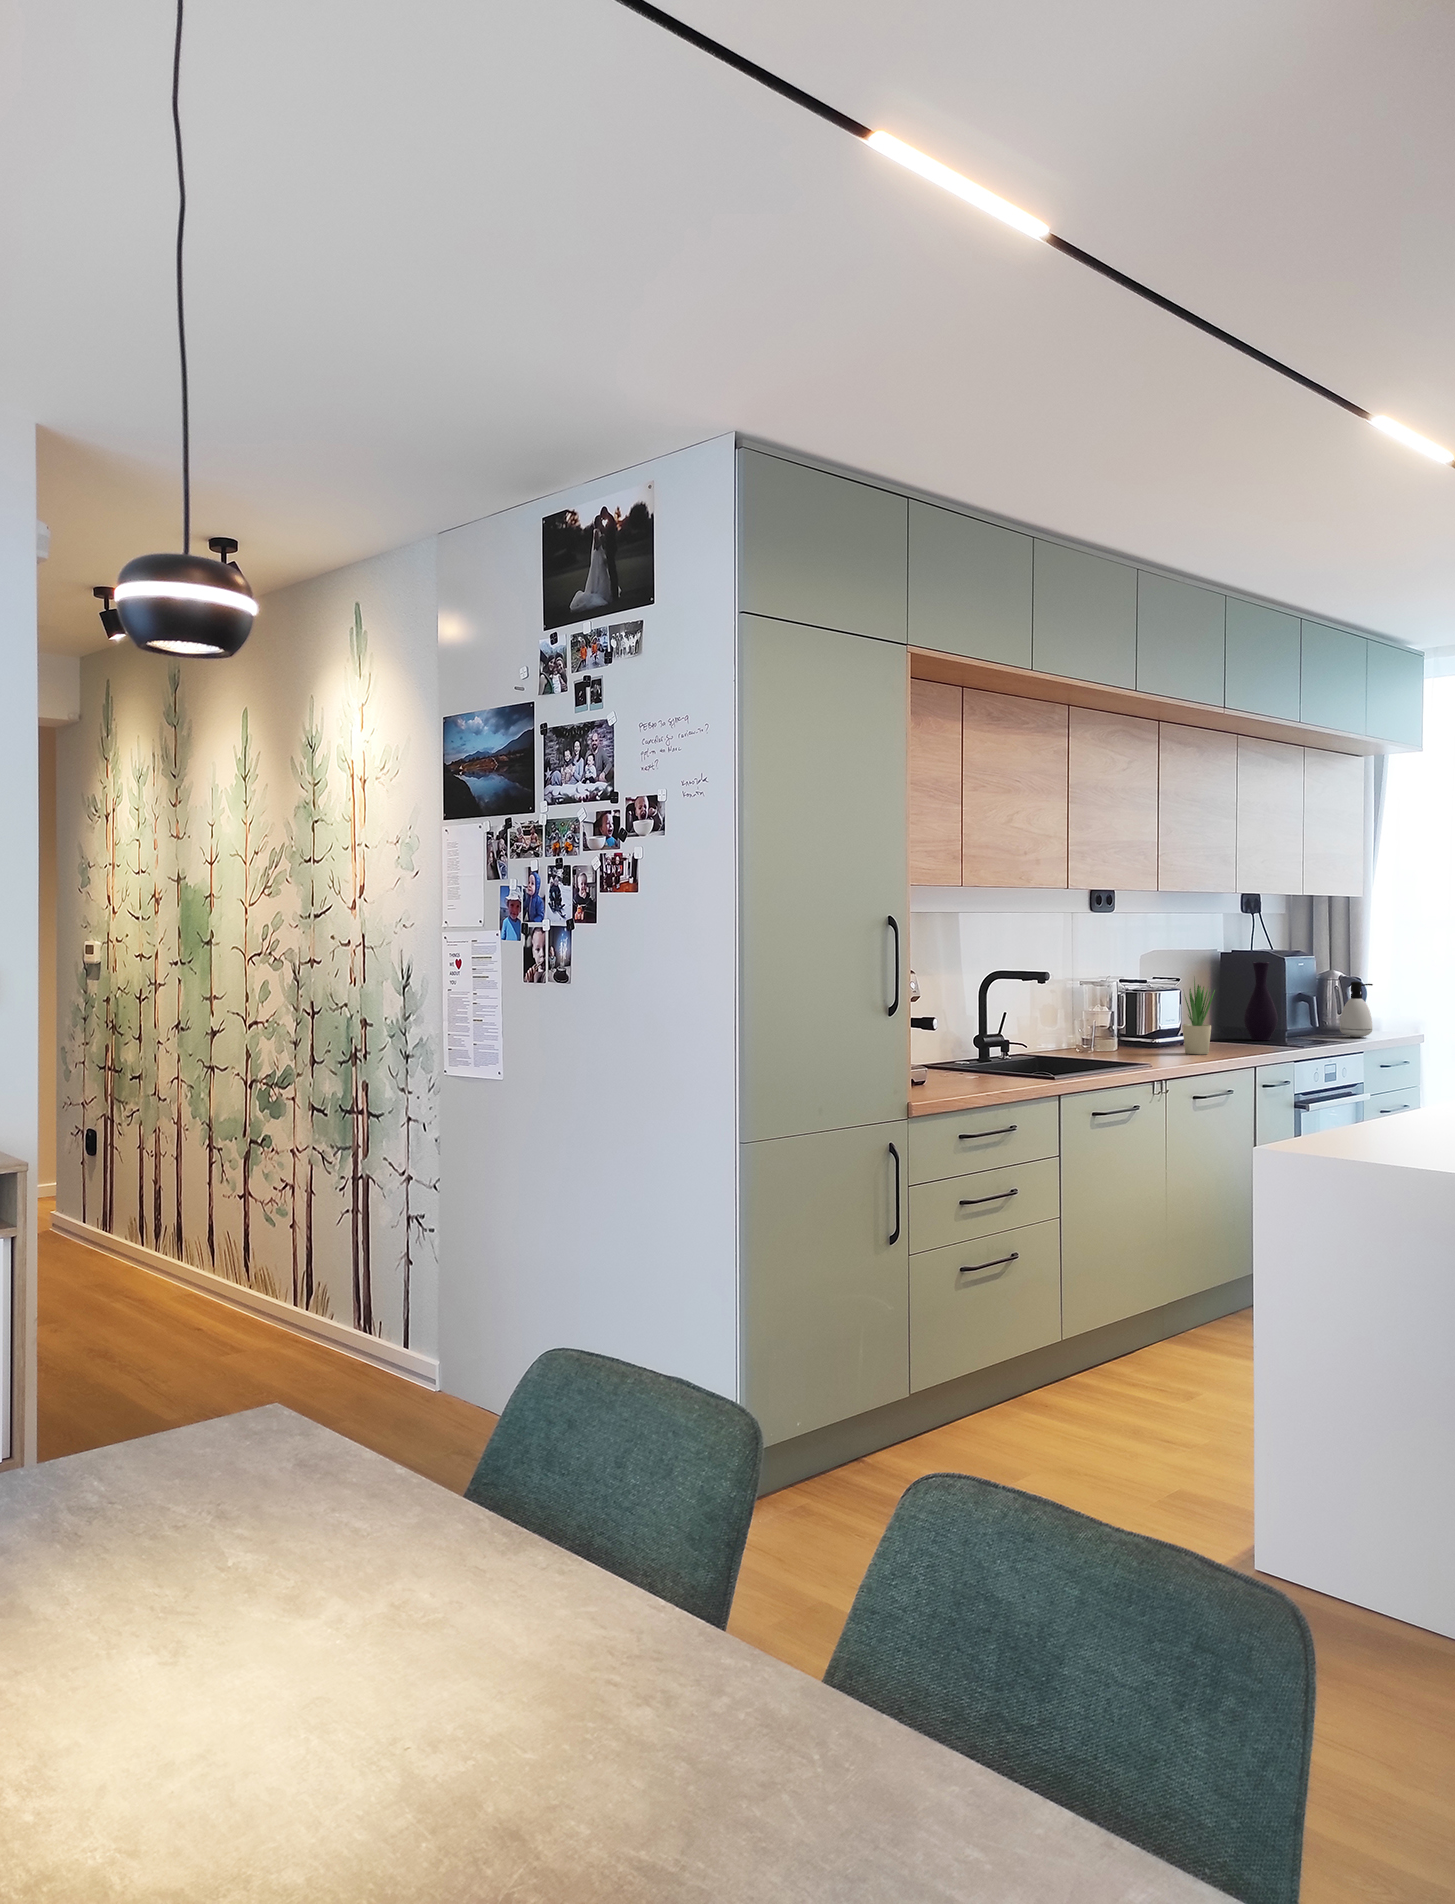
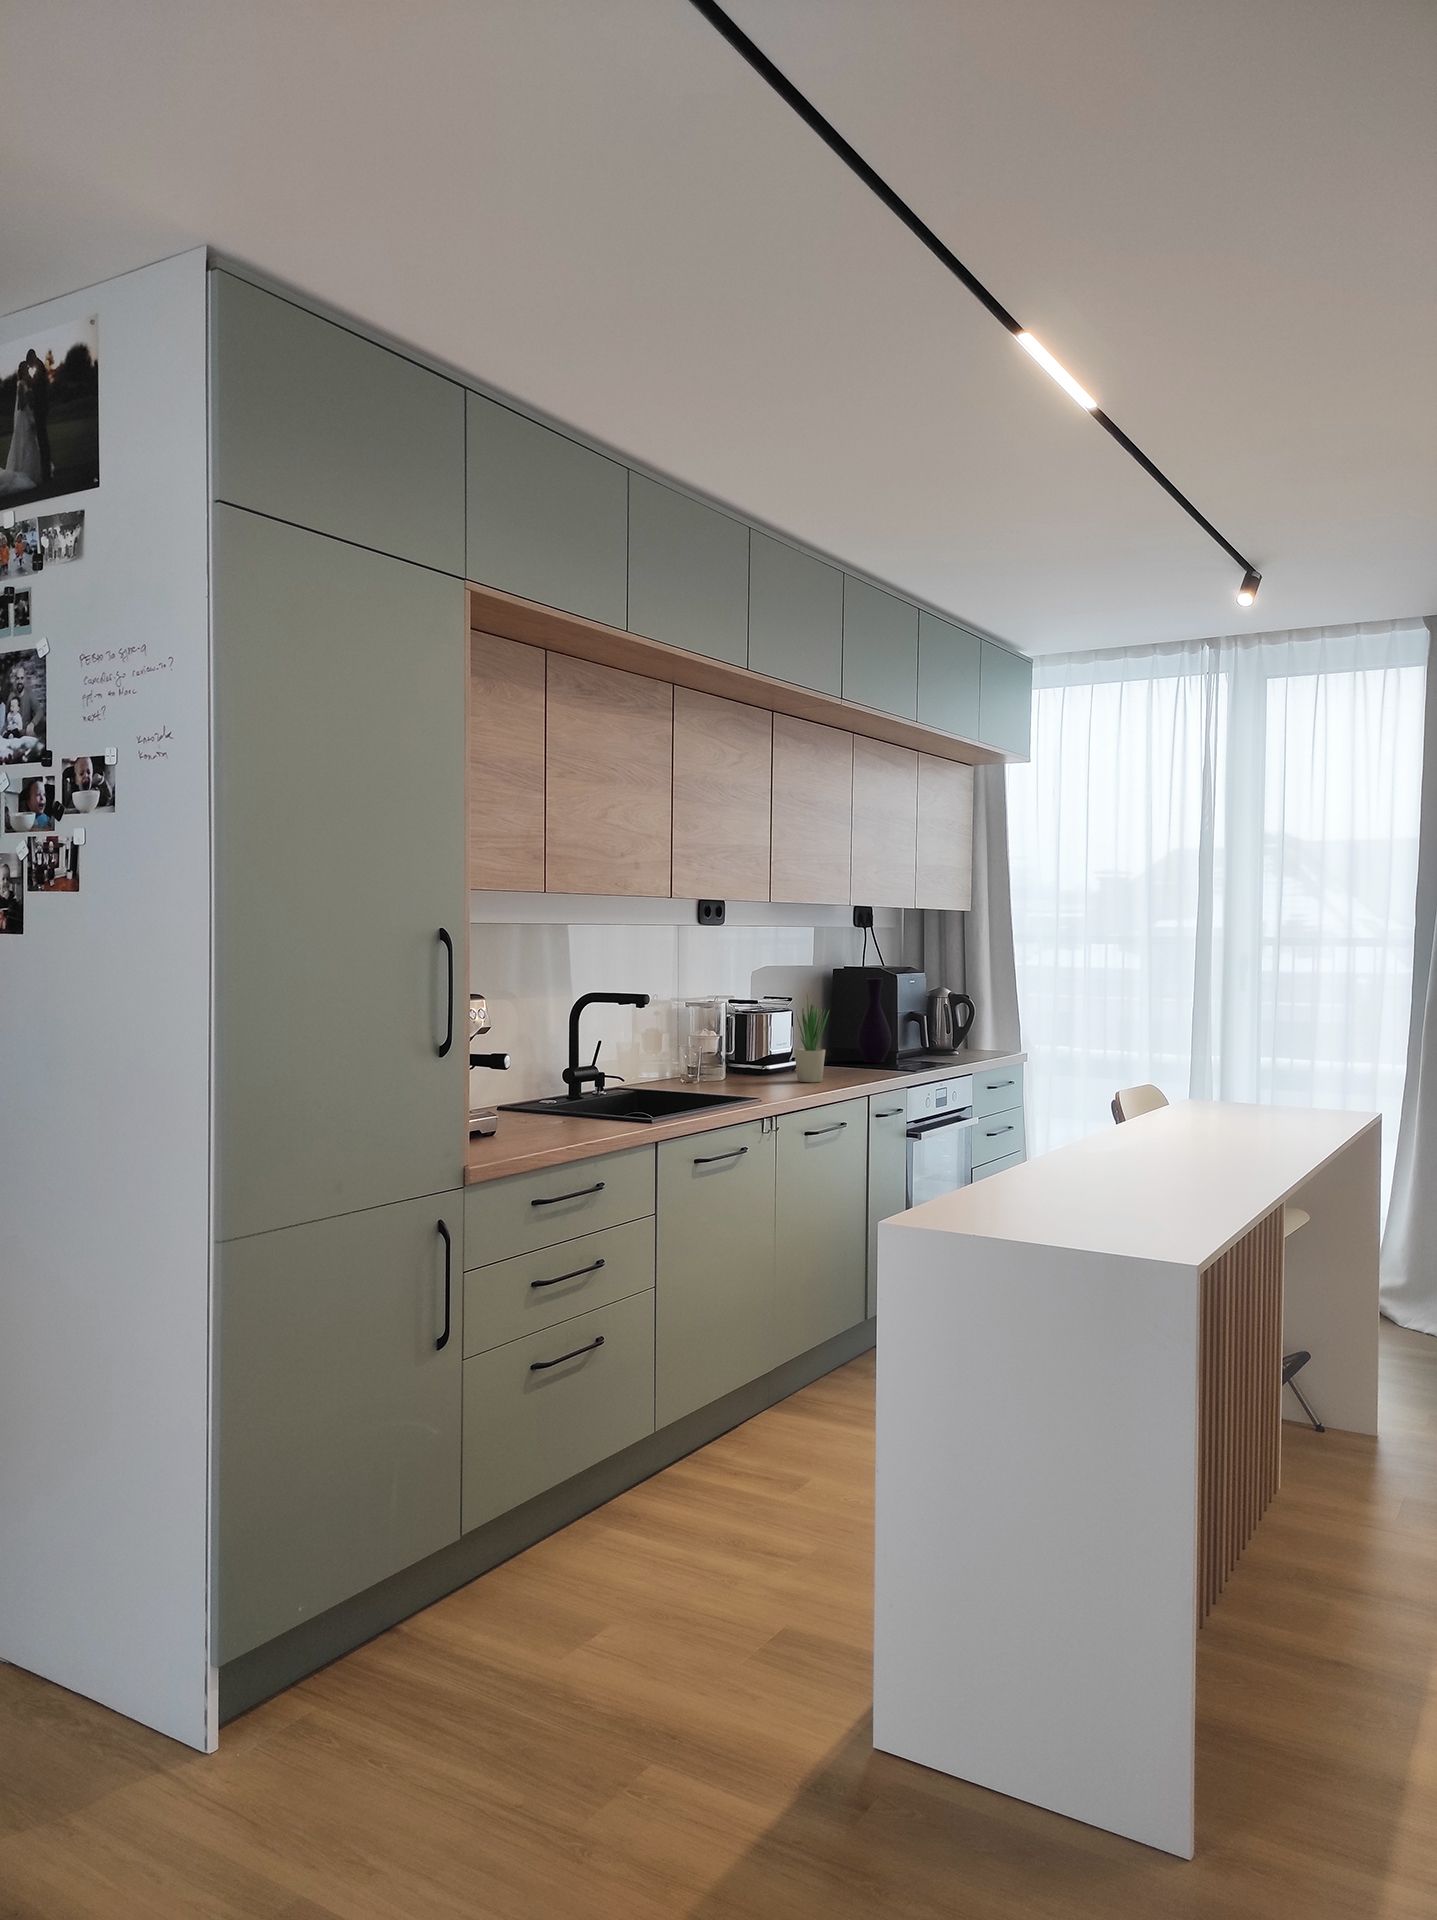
soap dispenser: present [1340,981,1373,1037] -> none [952,998,984,1057]

